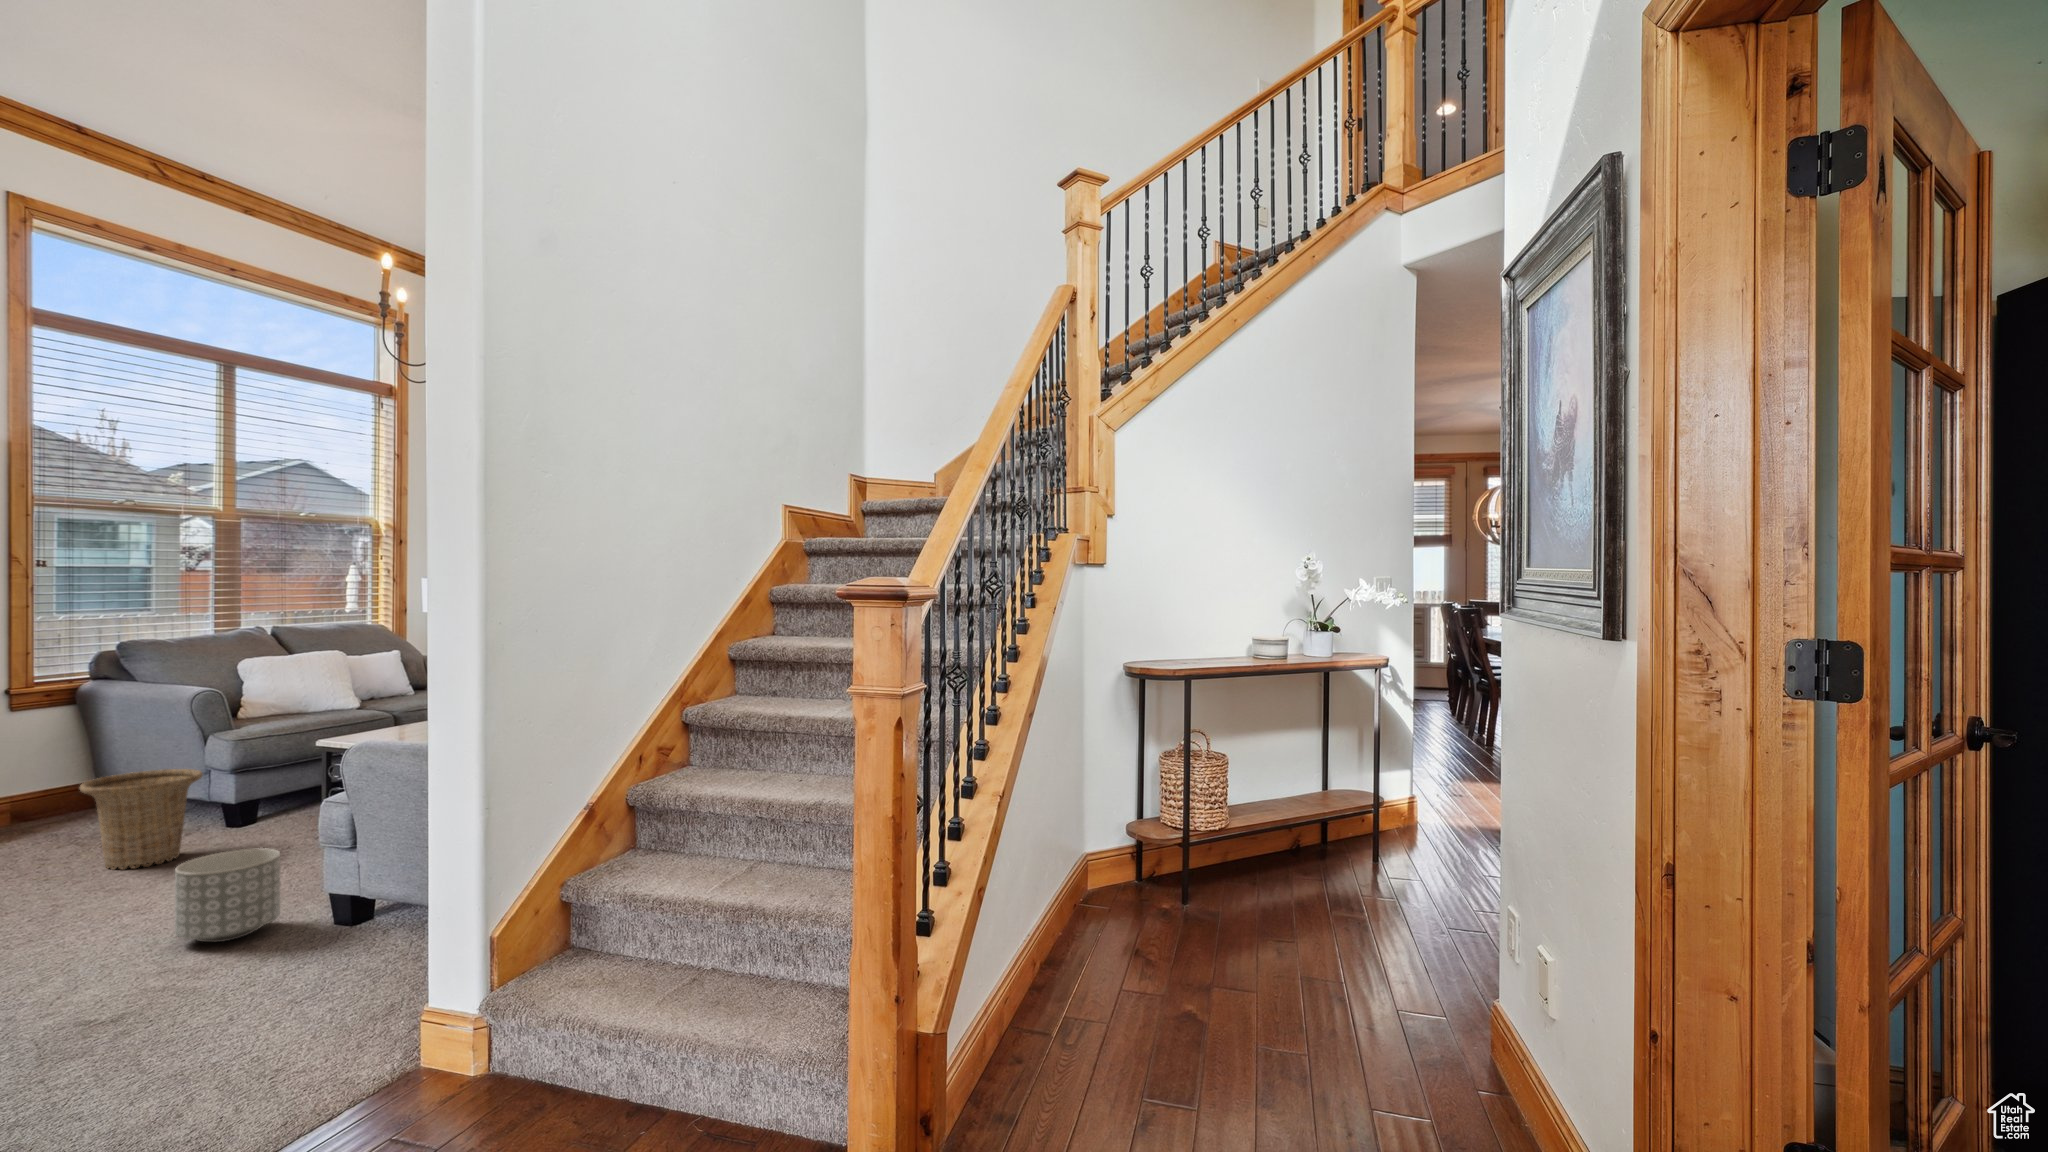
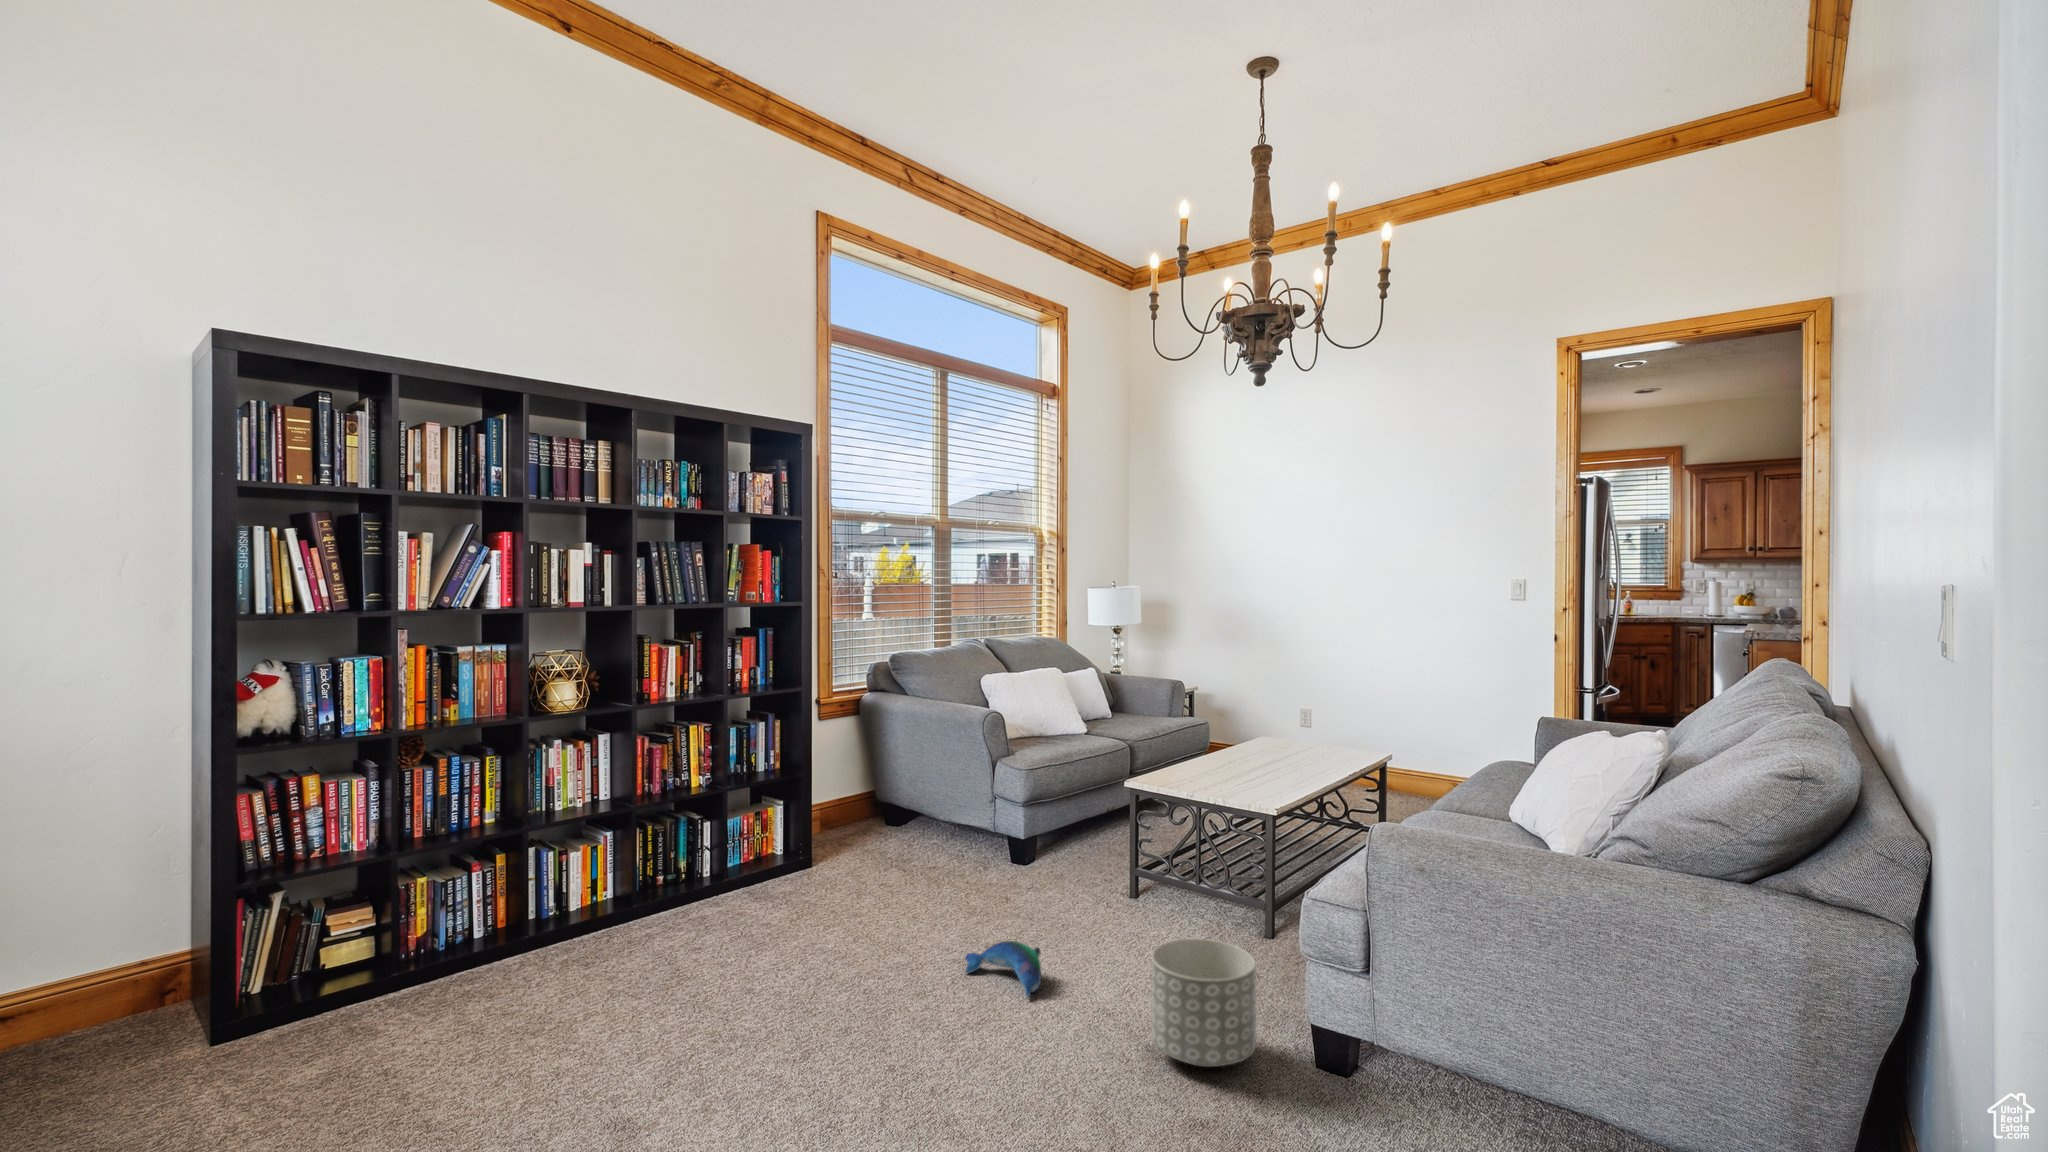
basket: present [80,769,203,870] -> none [934,800,1031,914]
plush toy: none [47,879,135,921] -> present [965,941,1041,998]

